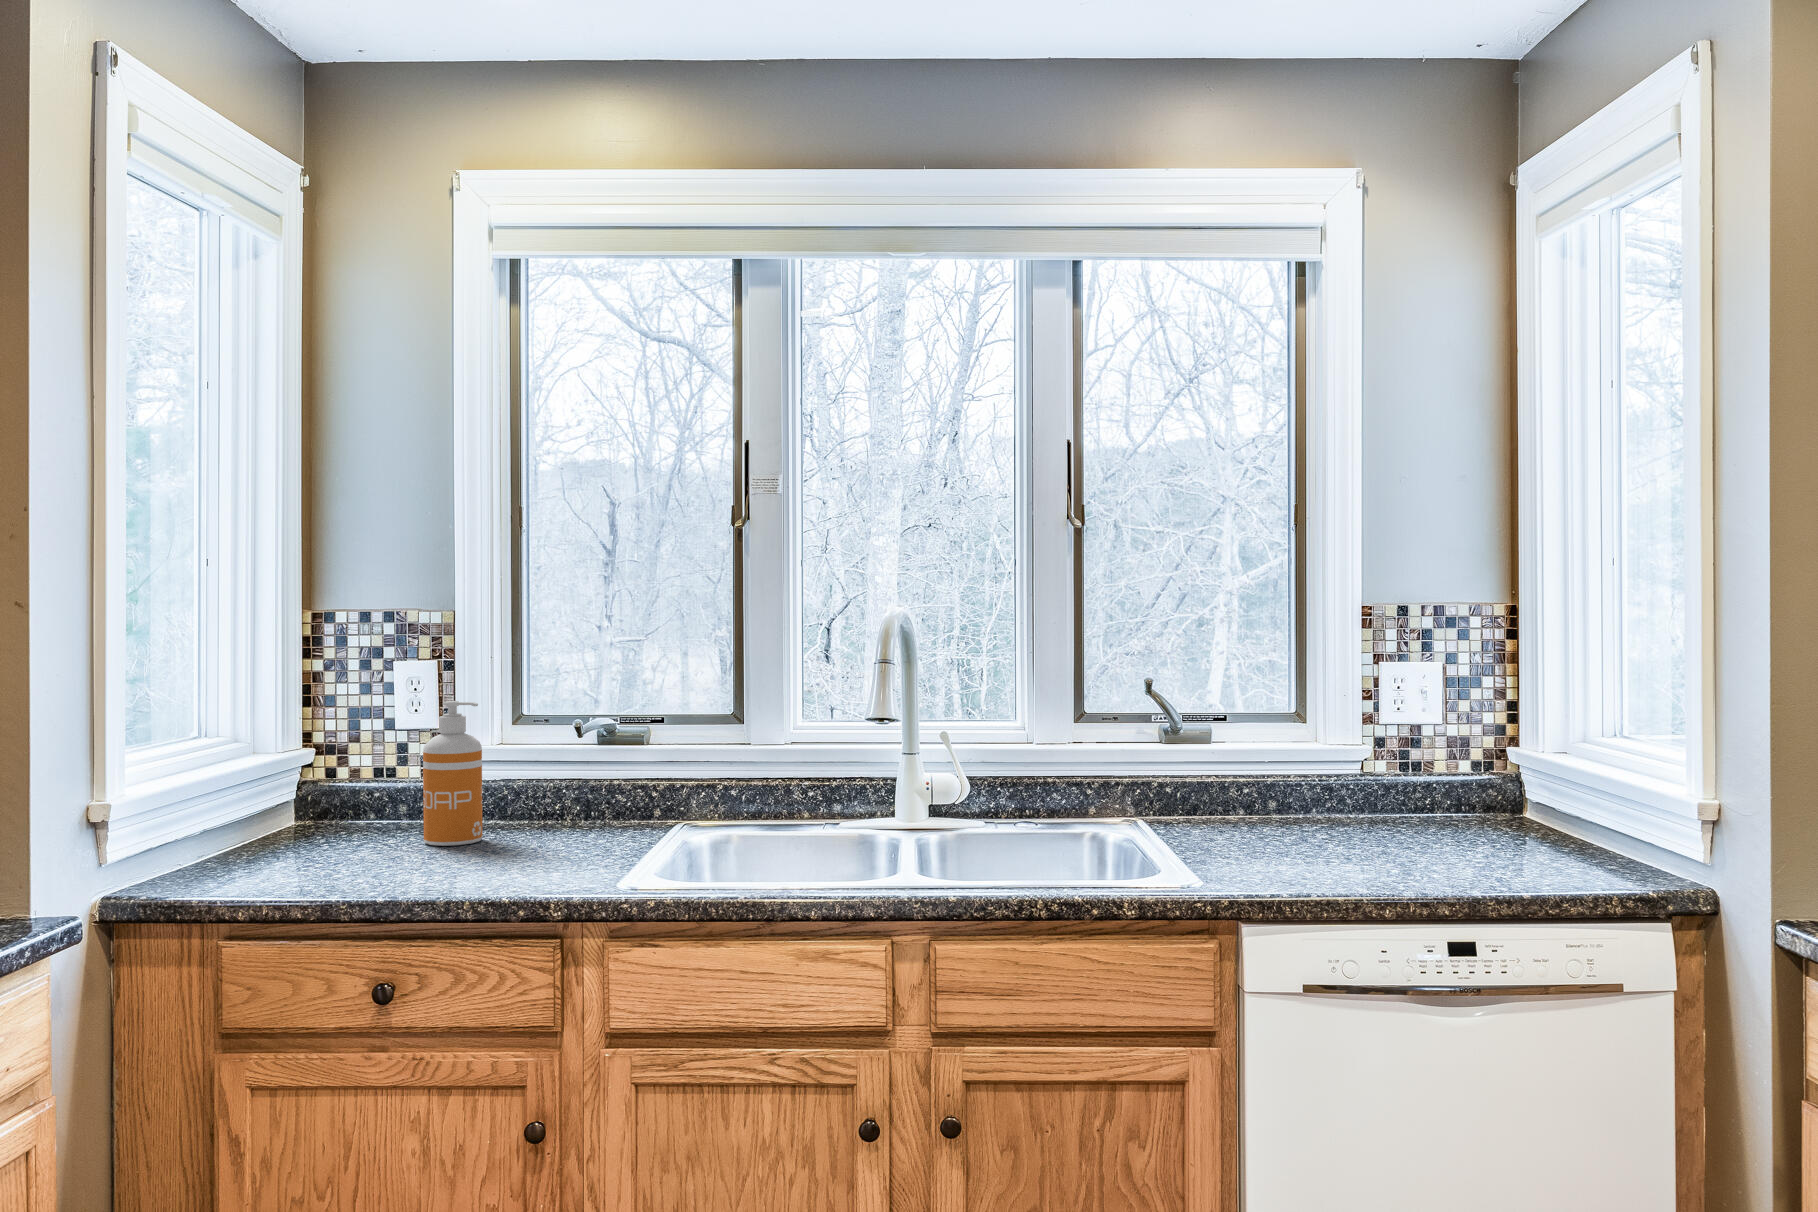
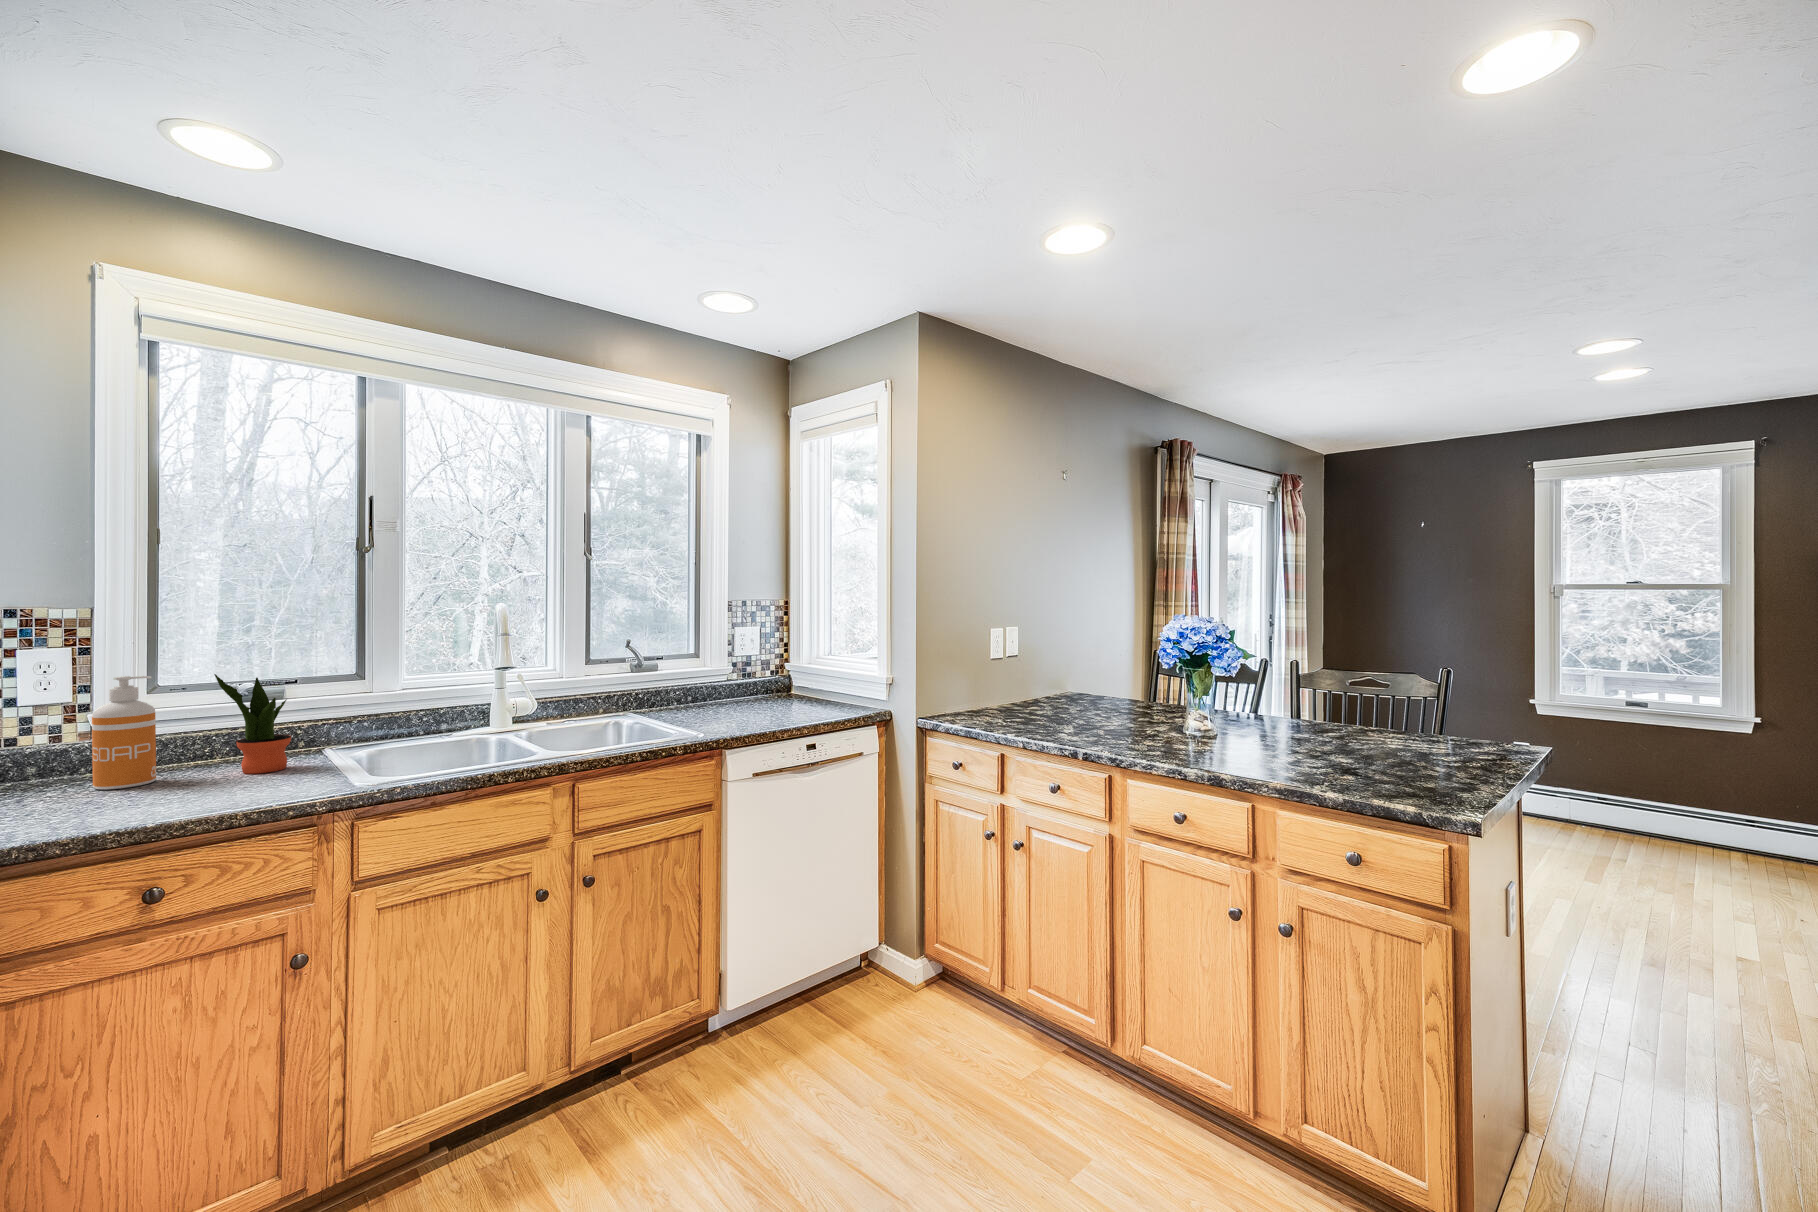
potted plant: none [526,704,612,849] -> present [214,674,291,774]

